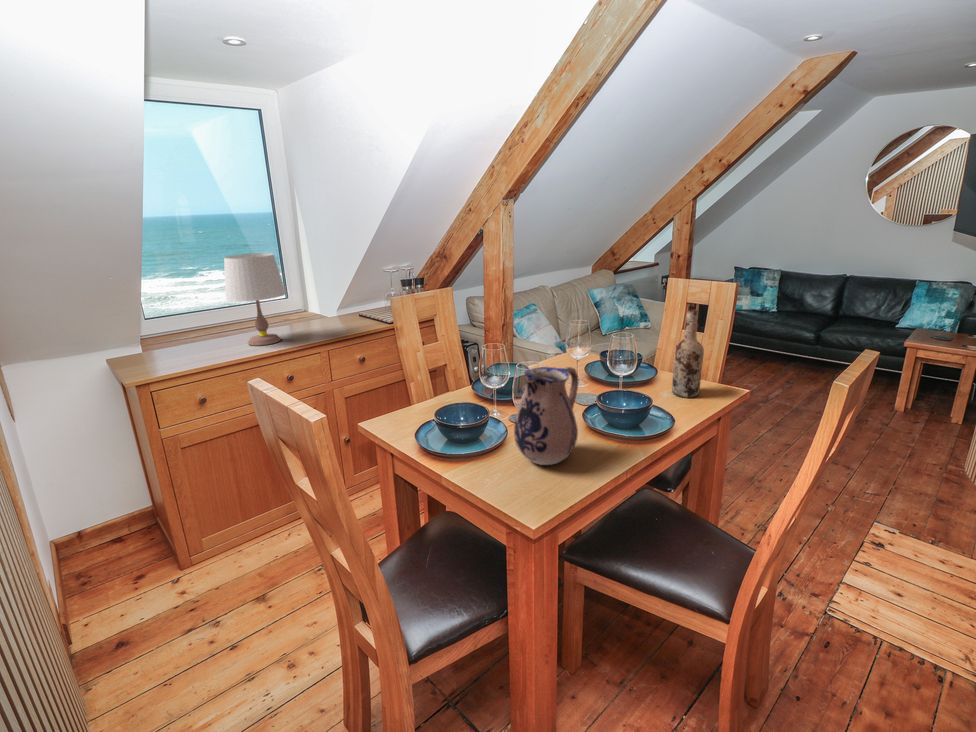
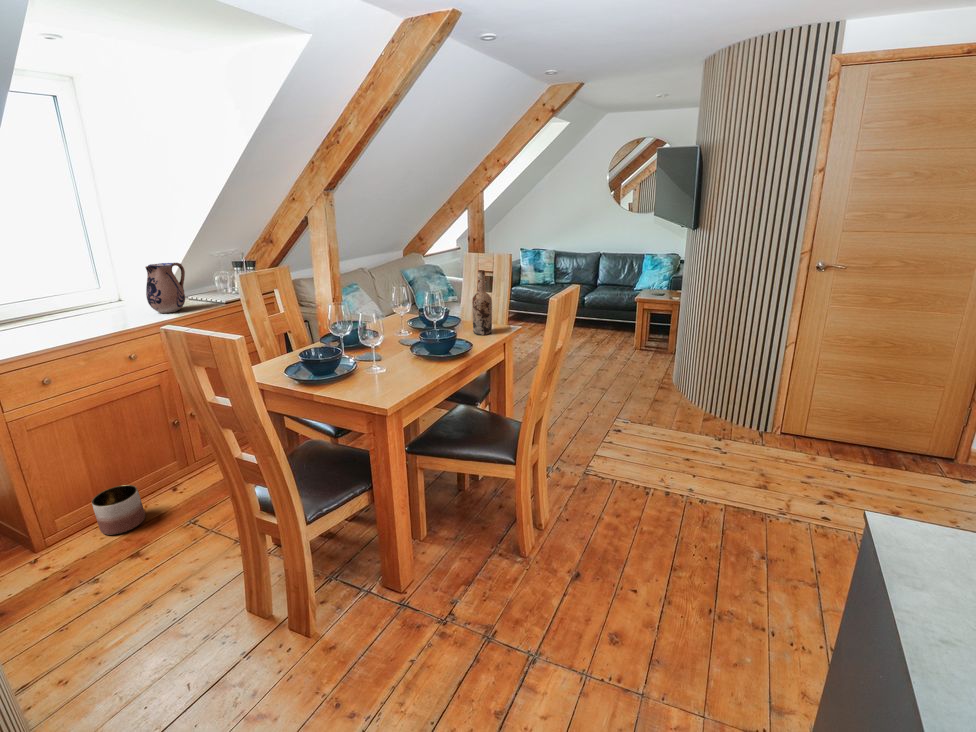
table lamp: present [224,253,286,346] -> none [47,239,119,329]
ceramic pitcher: present [514,367,579,465] -> present [145,263,185,313]
planter: none [232,514,281,568] -> present [92,485,145,535]

